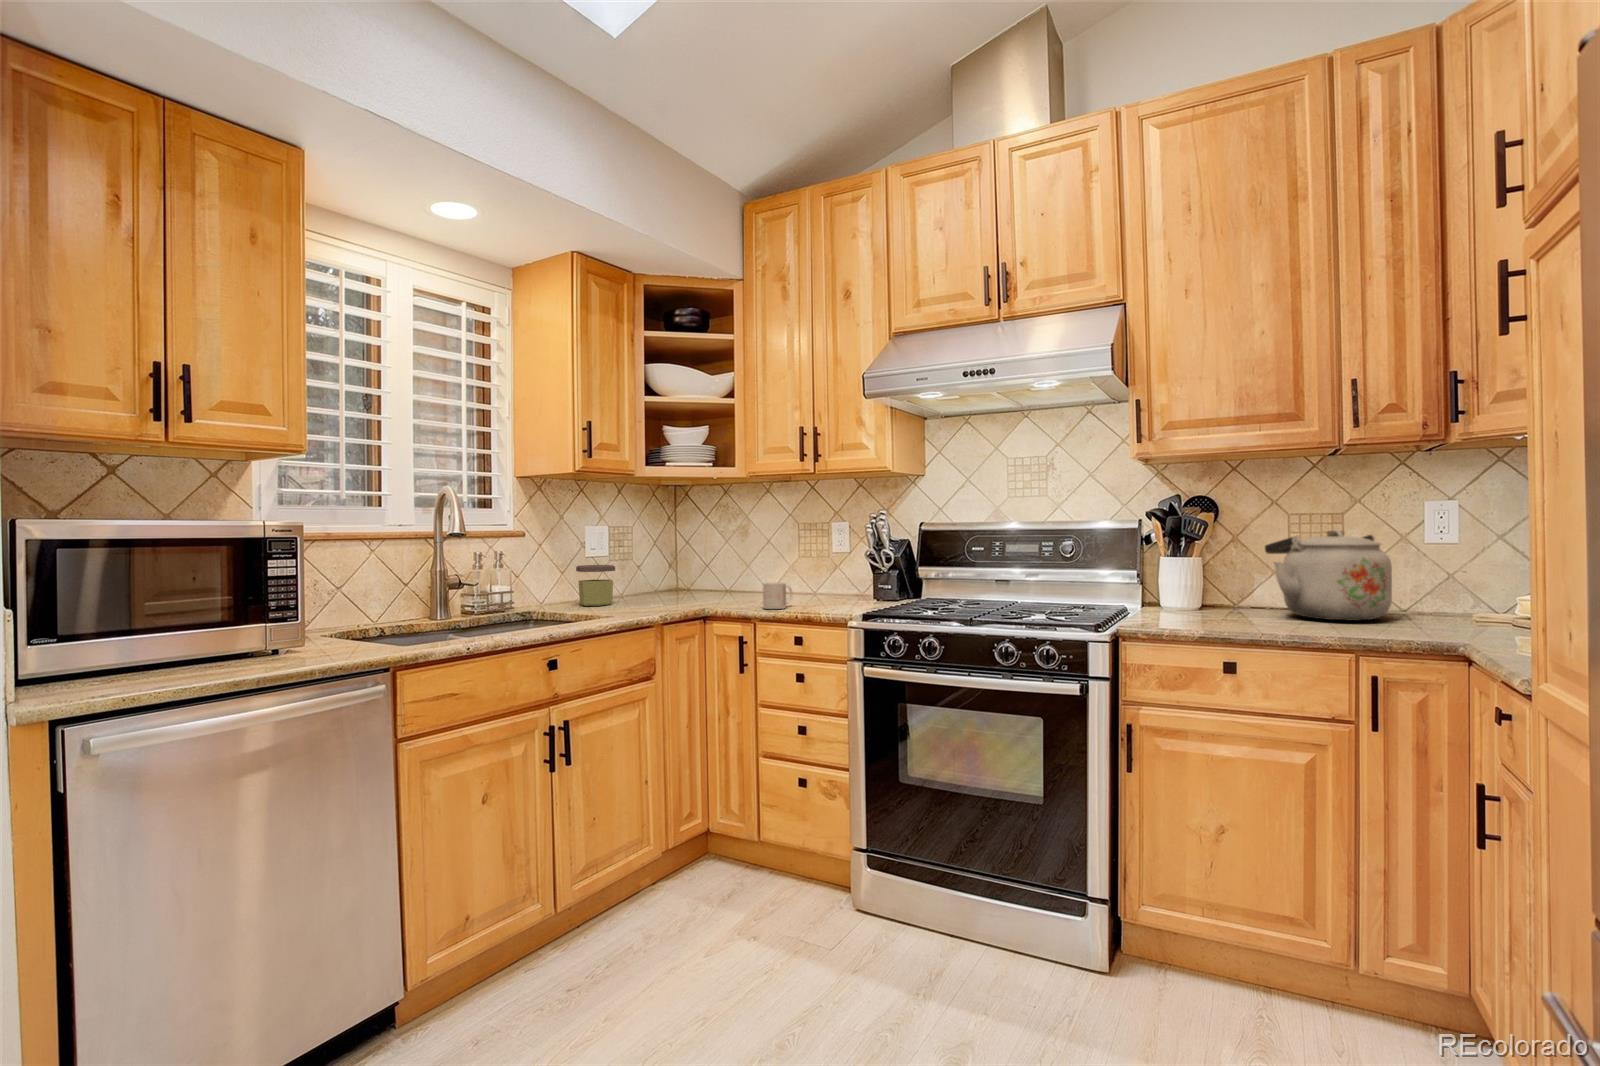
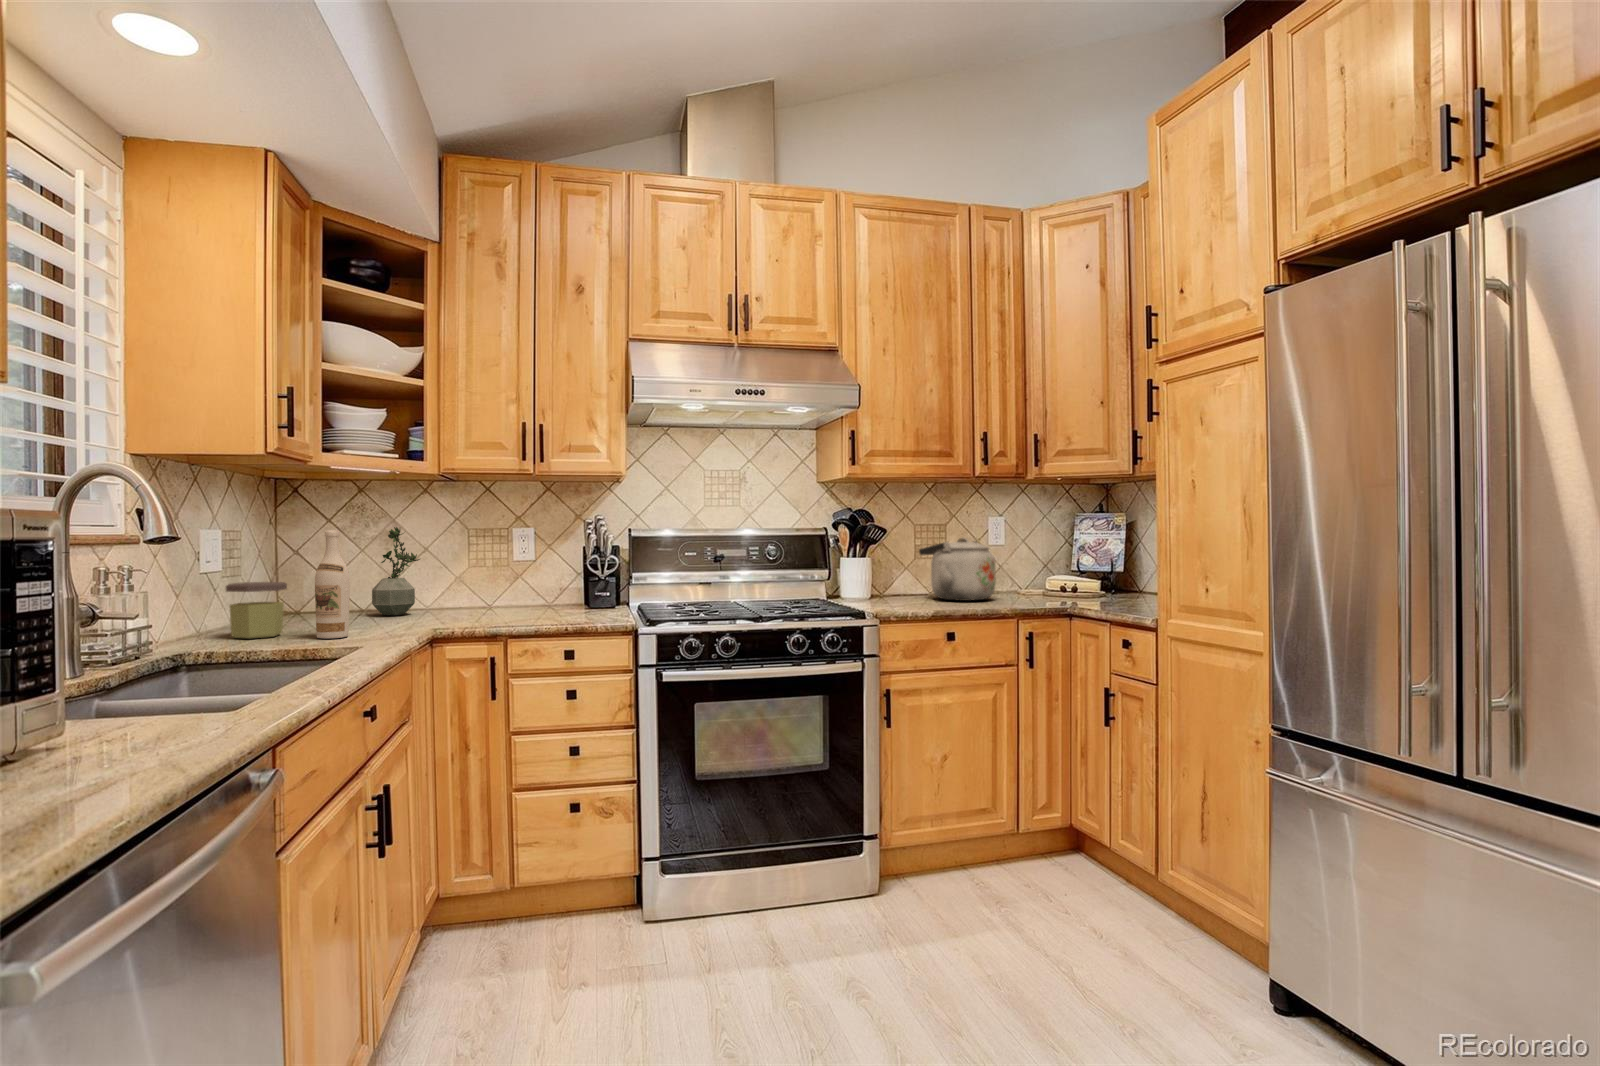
potted plant: none [709,523,748,595] -> present [372,527,420,615]
wine bottle: none [612,526,636,610] -> present [315,530,350,638]
mug: present [763,582,793,609] -> none [515,594,542,623]

